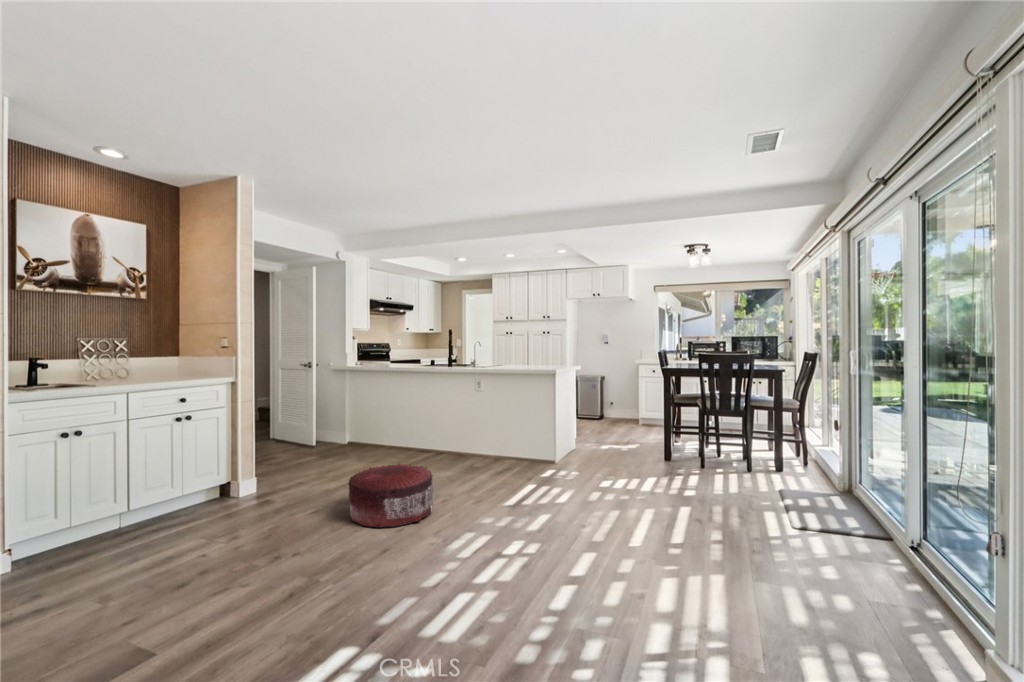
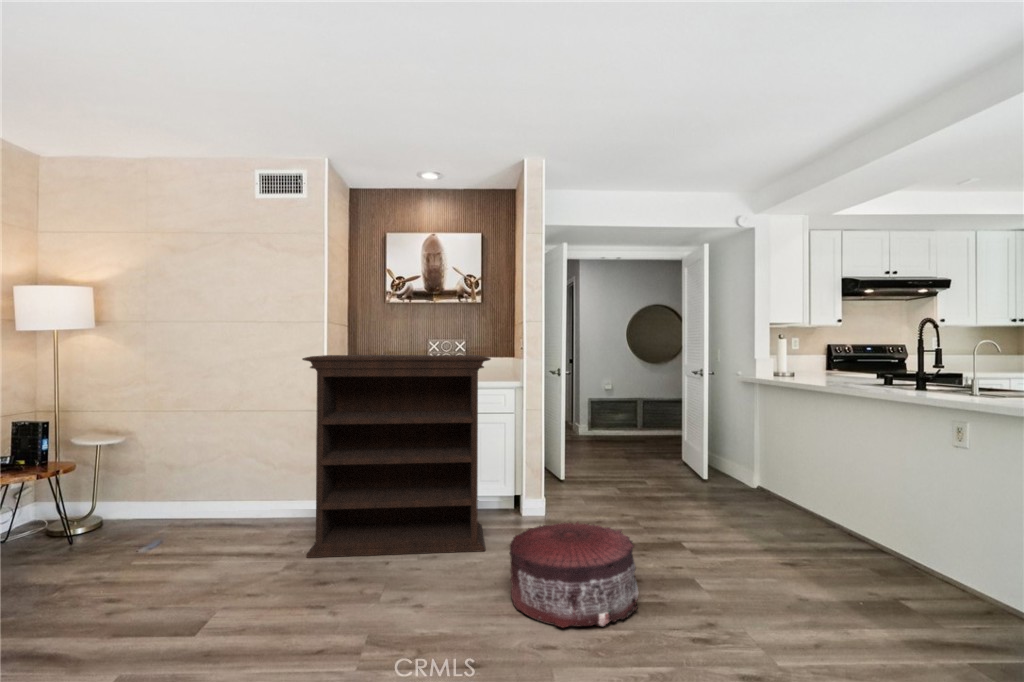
bookshelf: none [55,355,285,593] -> present [302,355,490,558]

